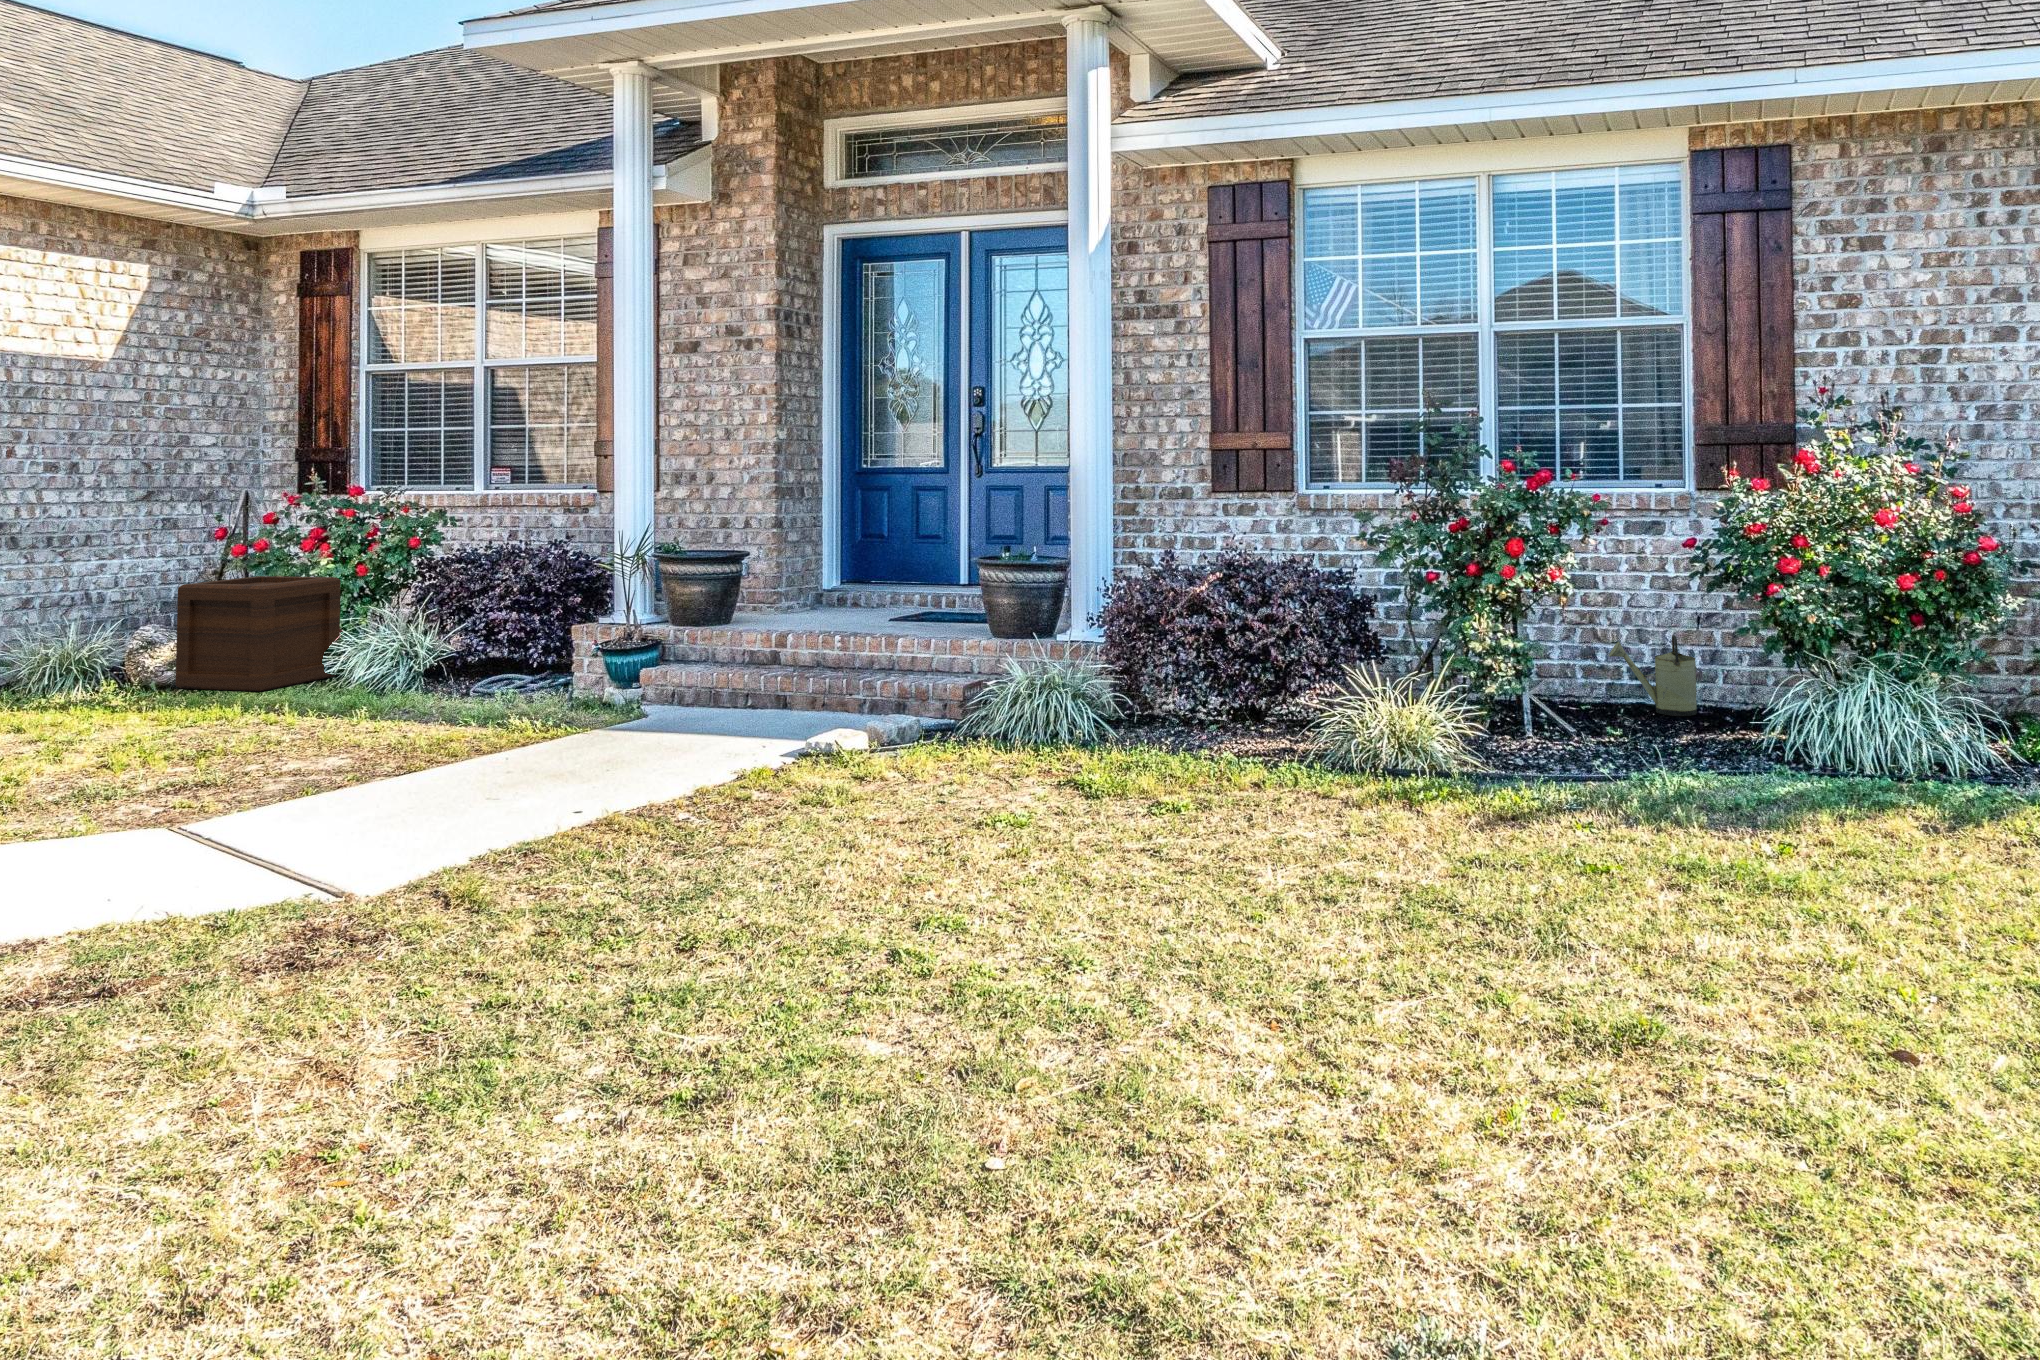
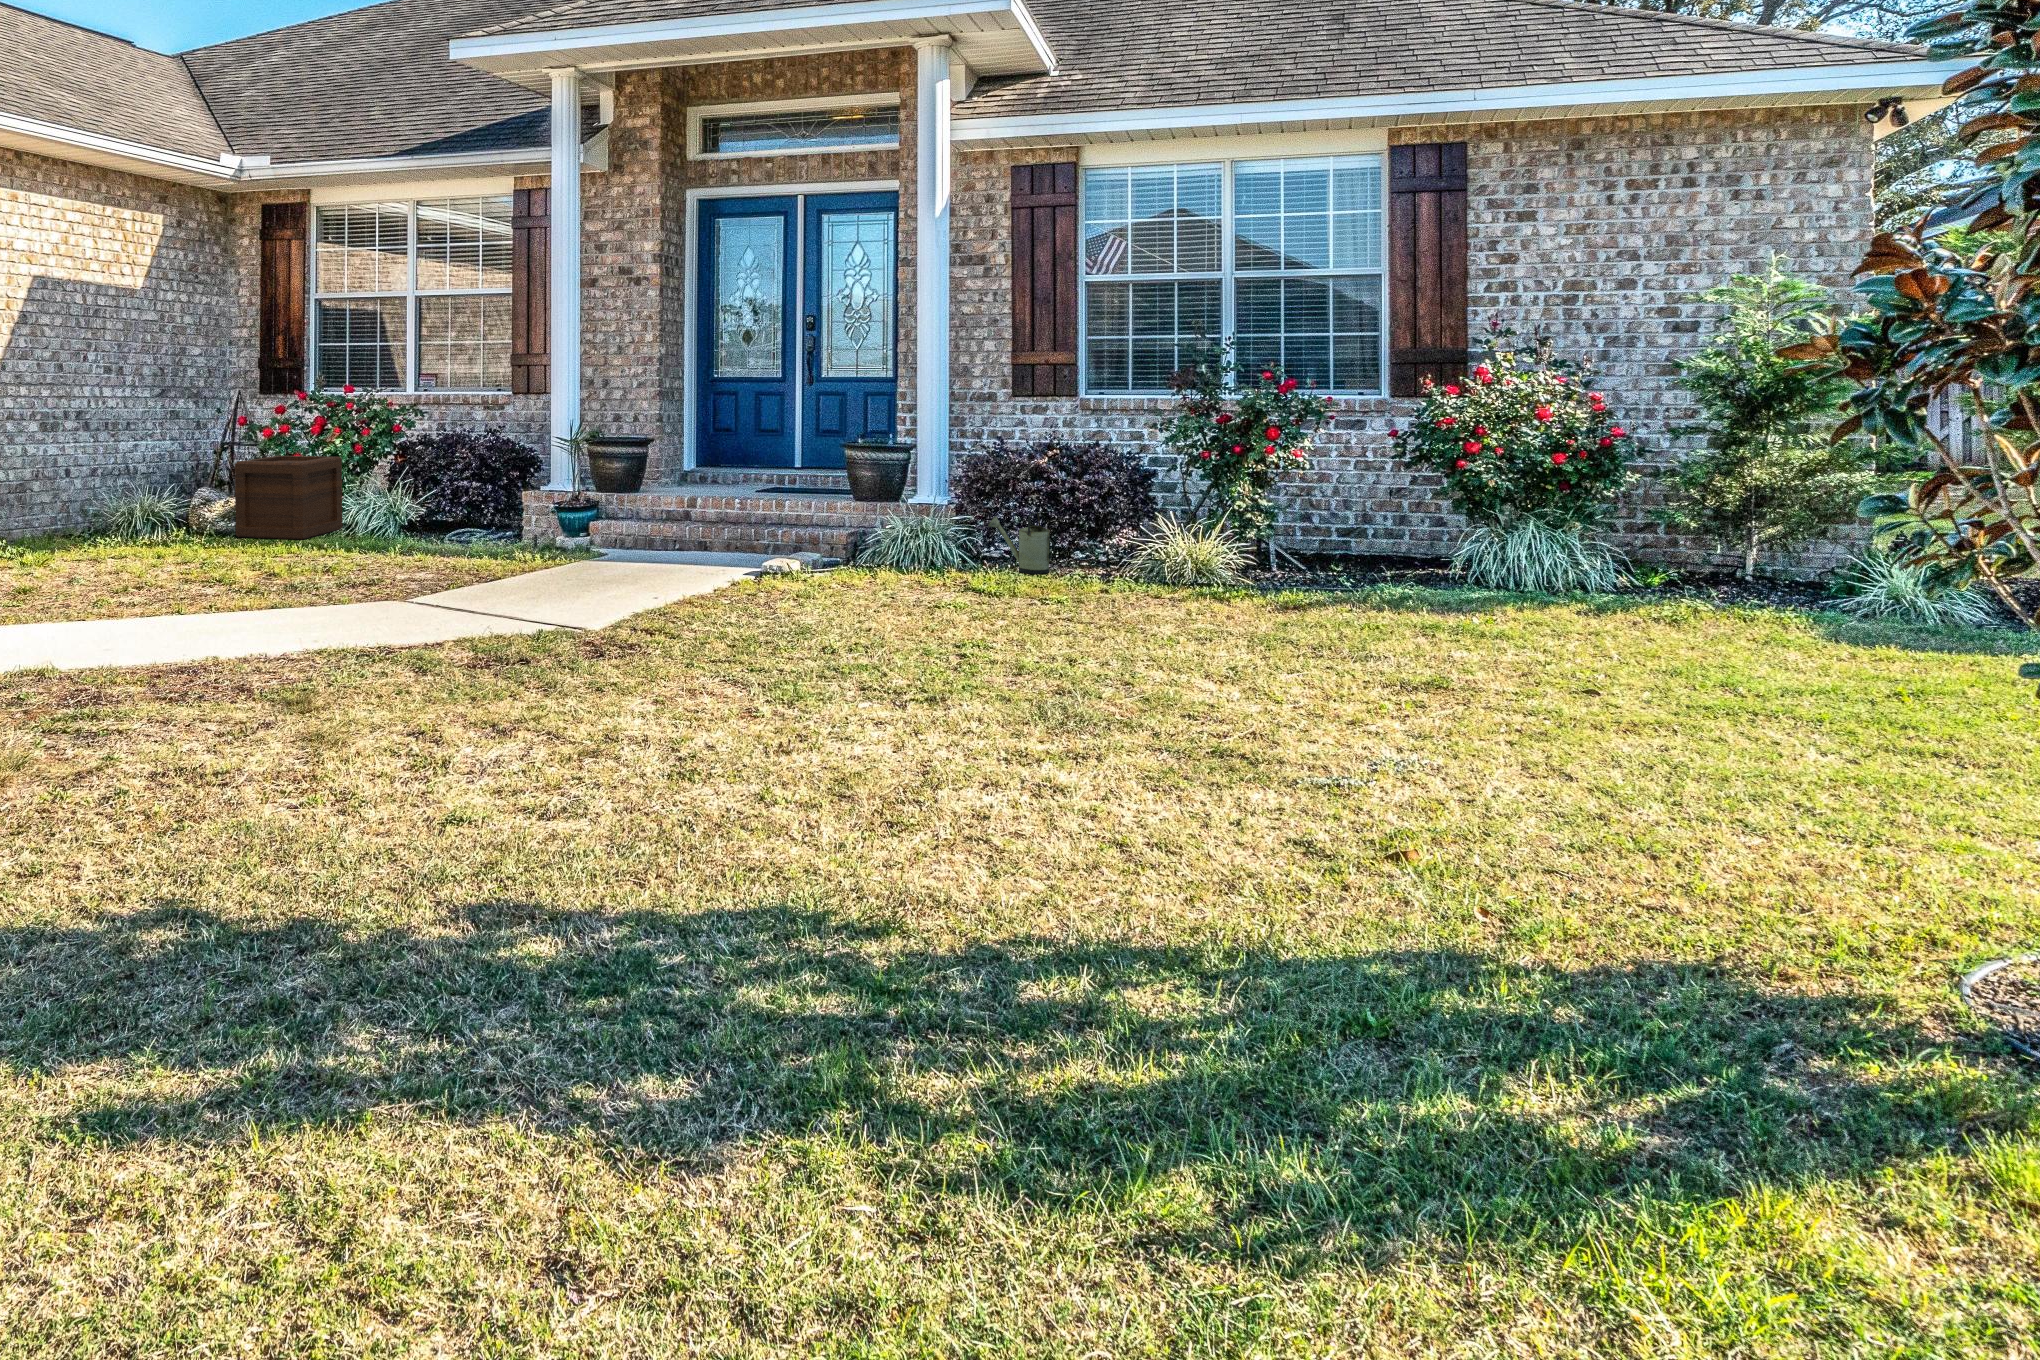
watering can: present [1609,635,1705,716] -> present [988,513,1055,574]

